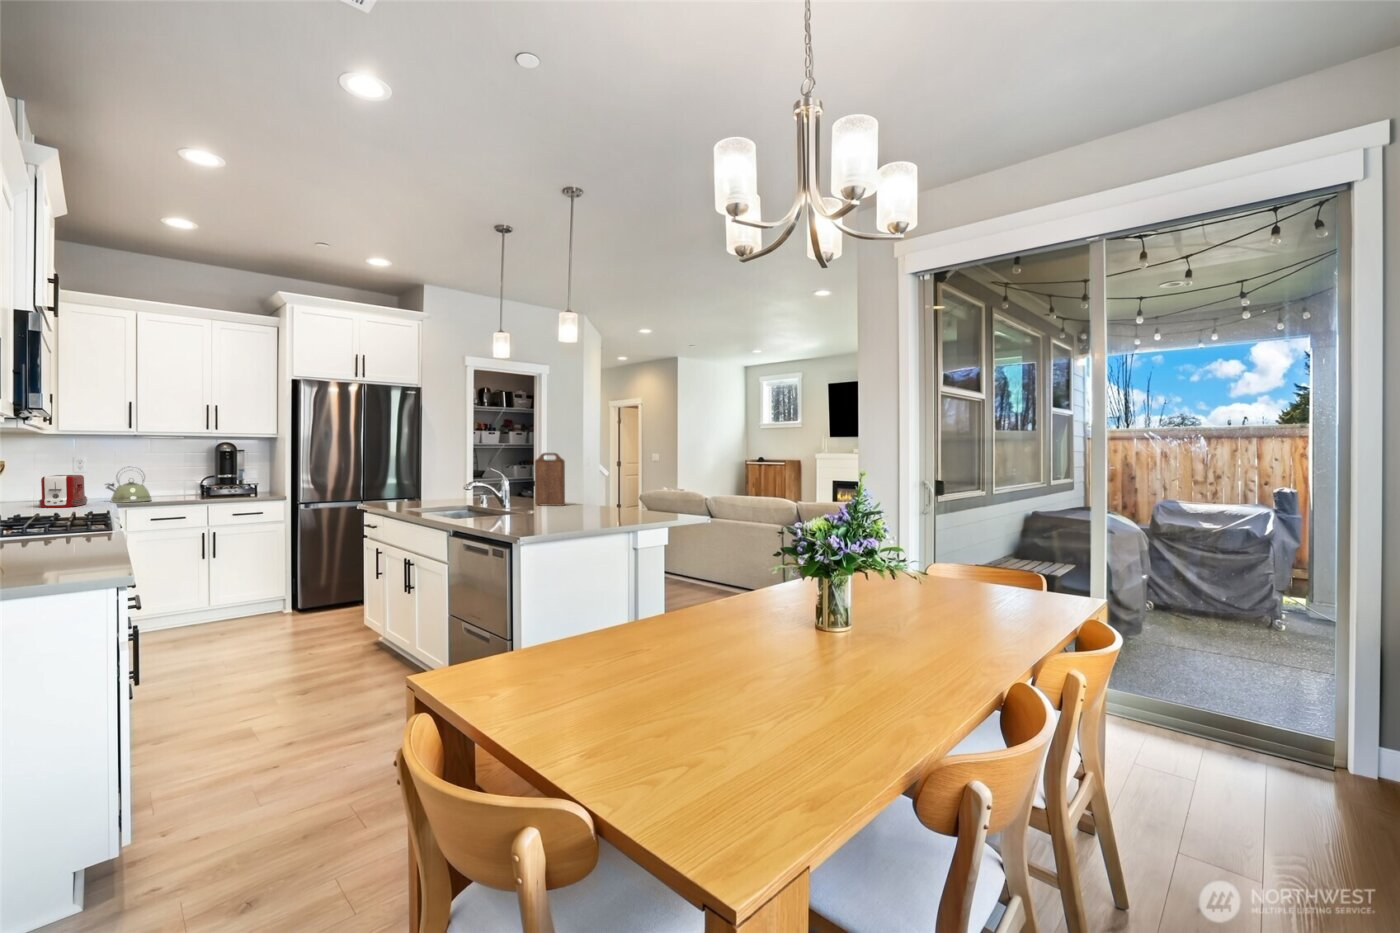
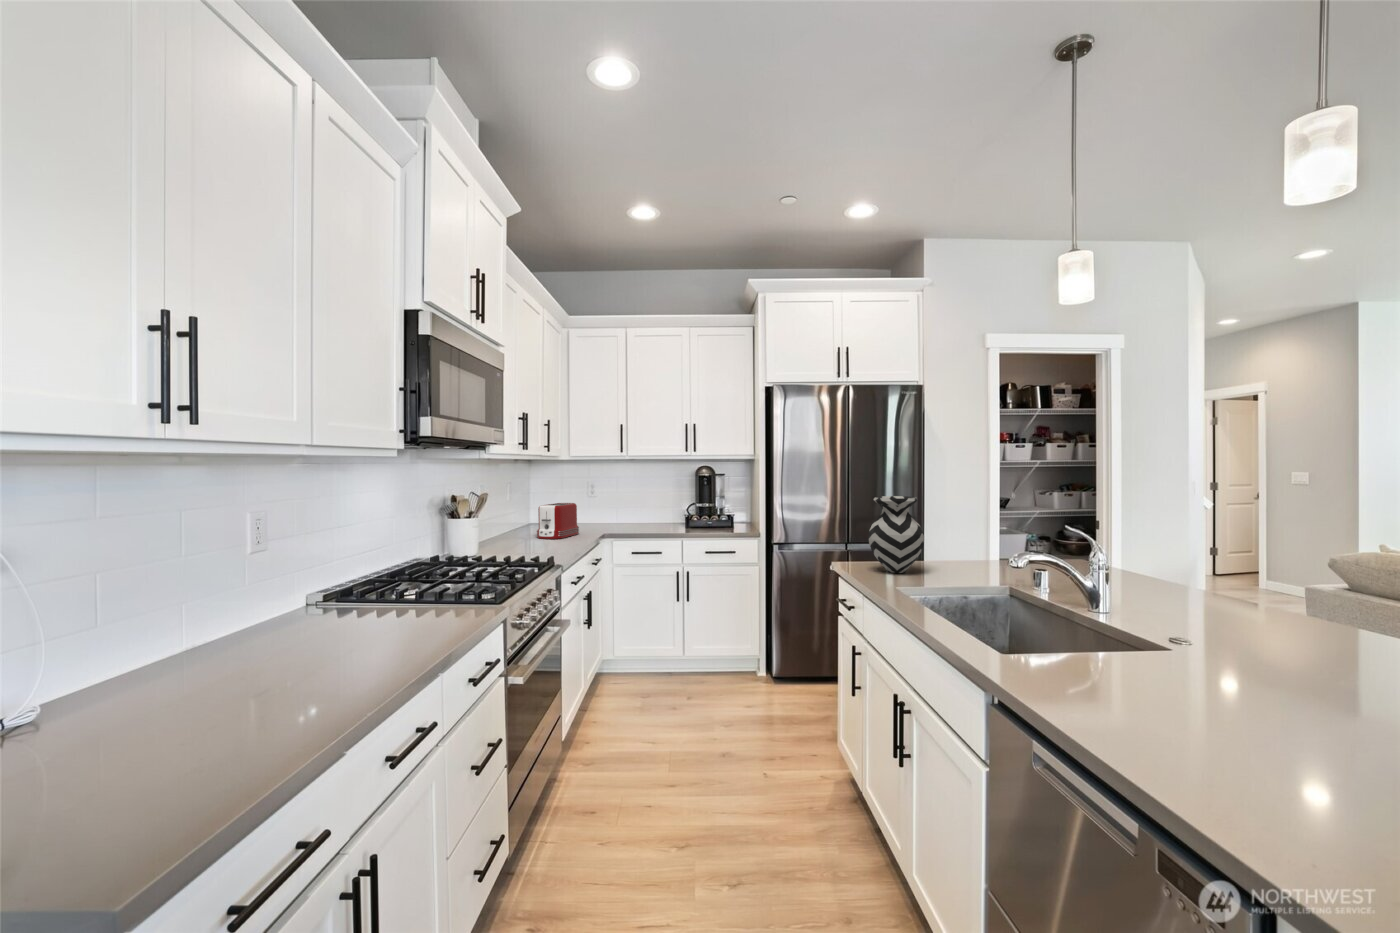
cutting board: present [535,453,565,506] -> none [1230,495,1355,653]
vase: none [385,460,418,503] -> present [868,496,924,573]
kettle: present [106,467,152,503] -> none [598,494,635,534]

